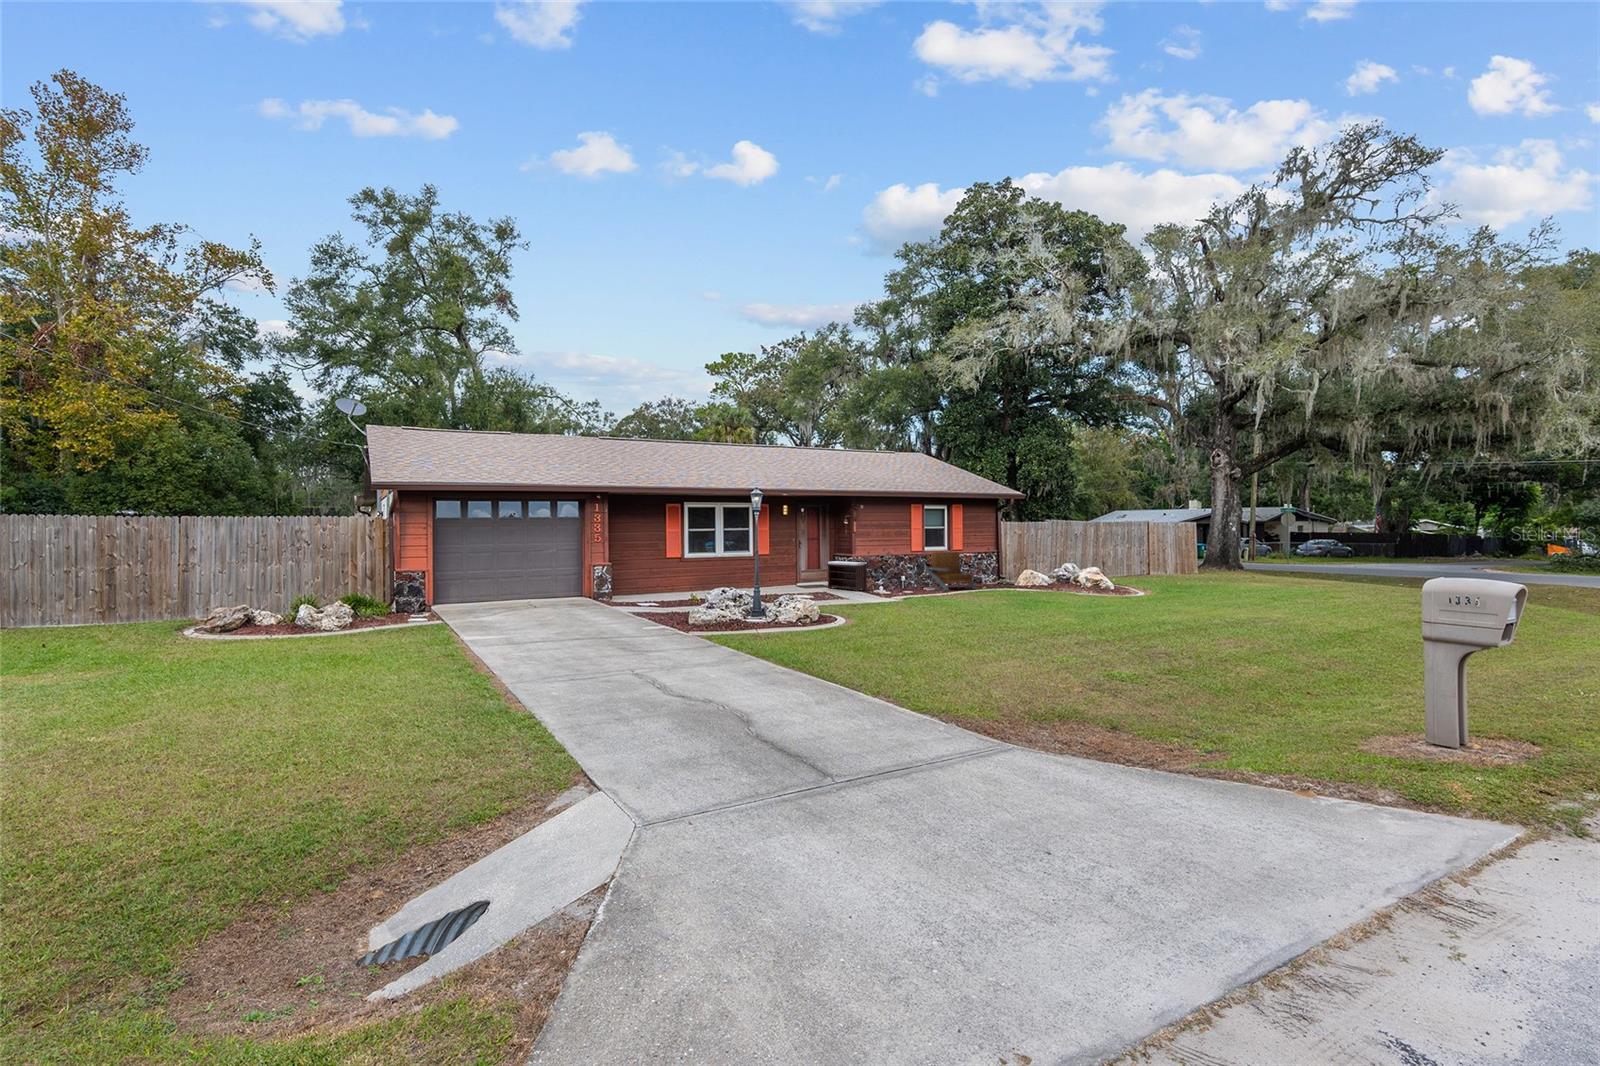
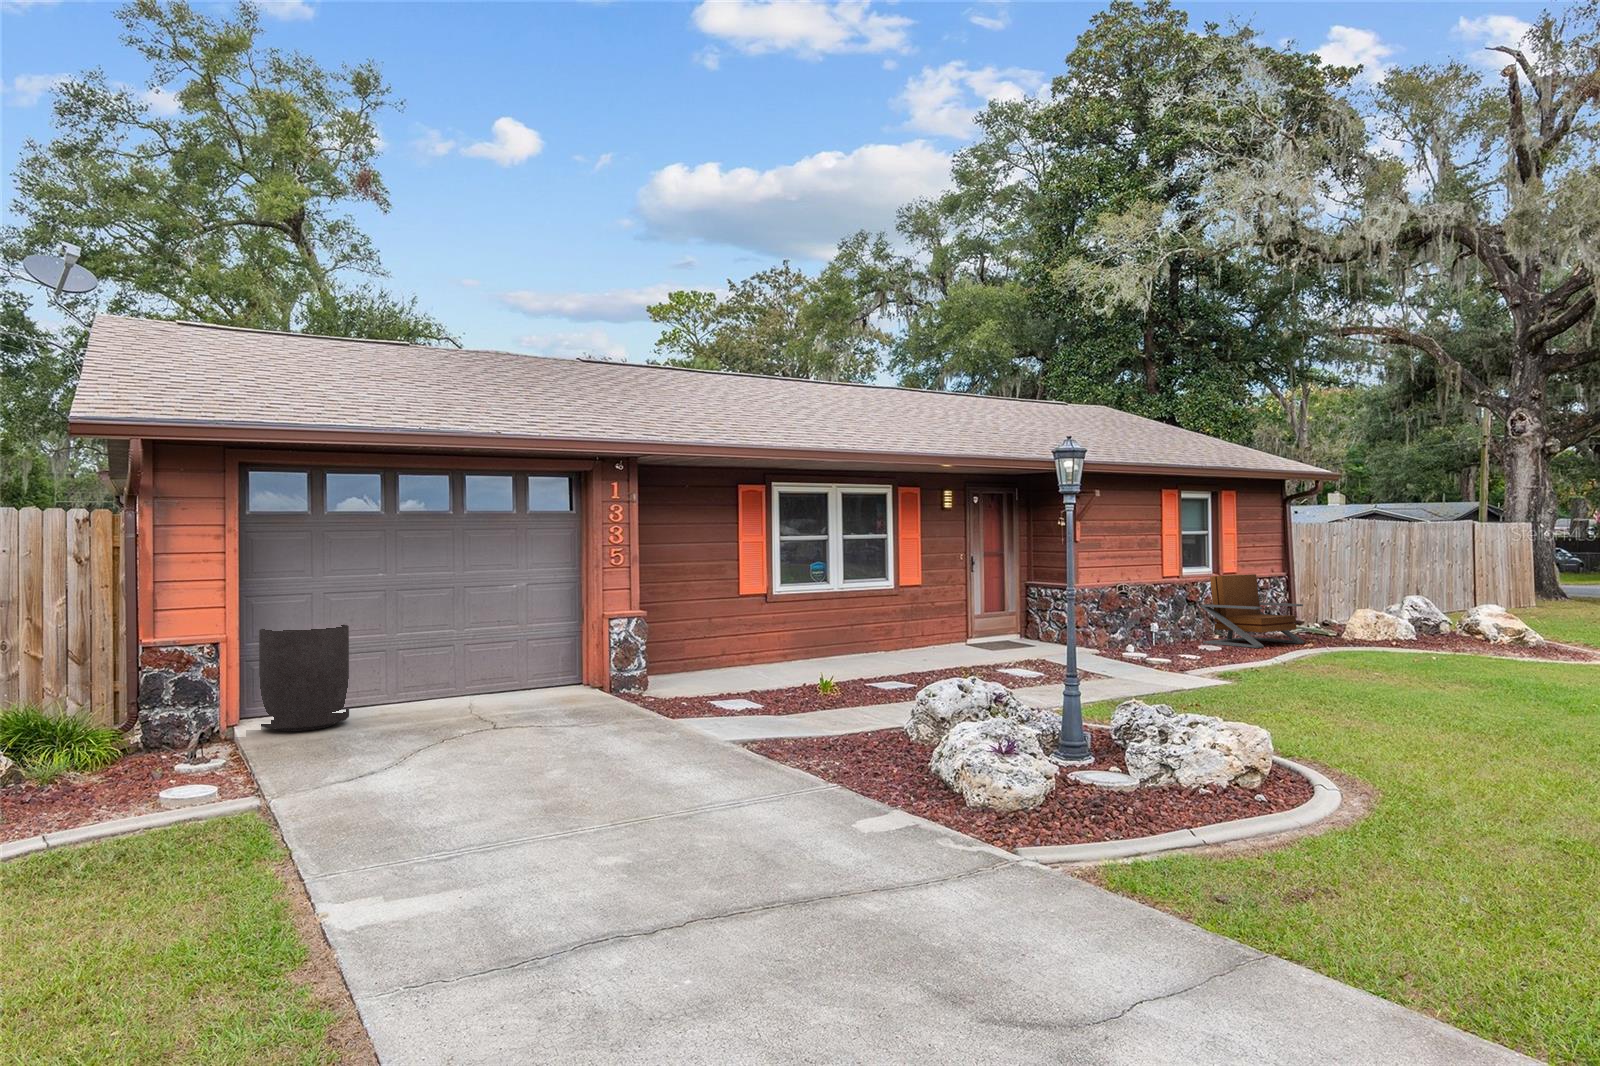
bench: present [827,561,868,591] -> none [1023,596,1112,653]
trash can: none [440,566,477,610] -> present [259,625,349,731]

